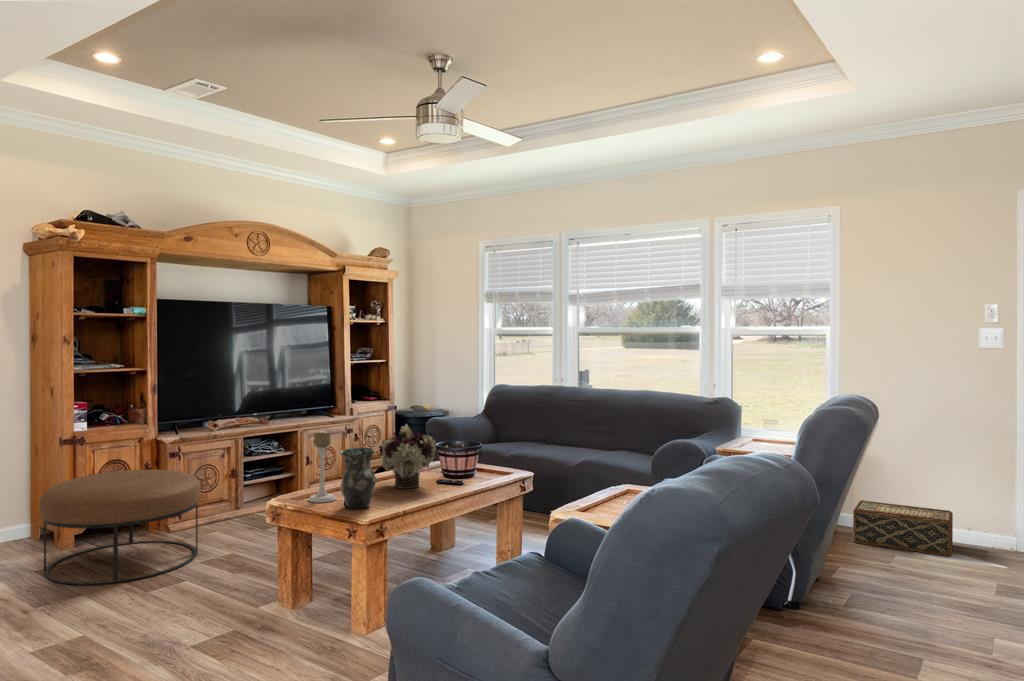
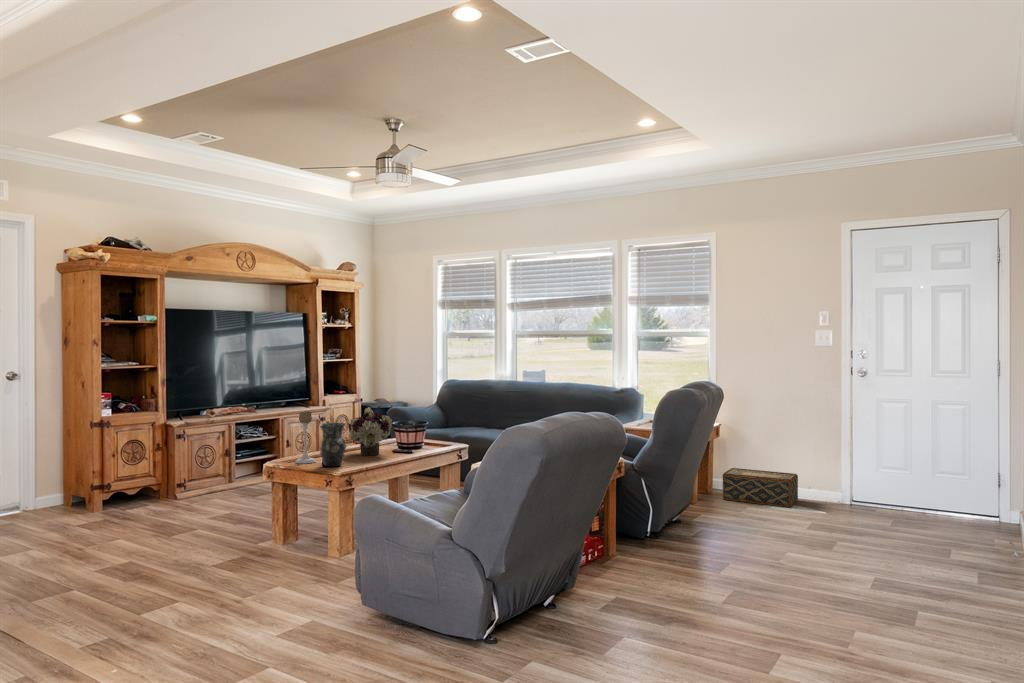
ottoman: present [39,469,201,585] -> none [81,447,206,532]

